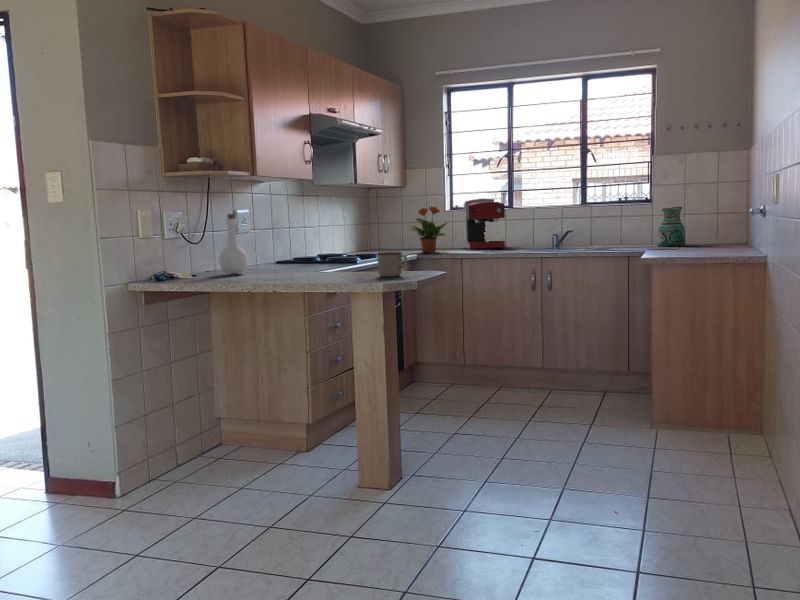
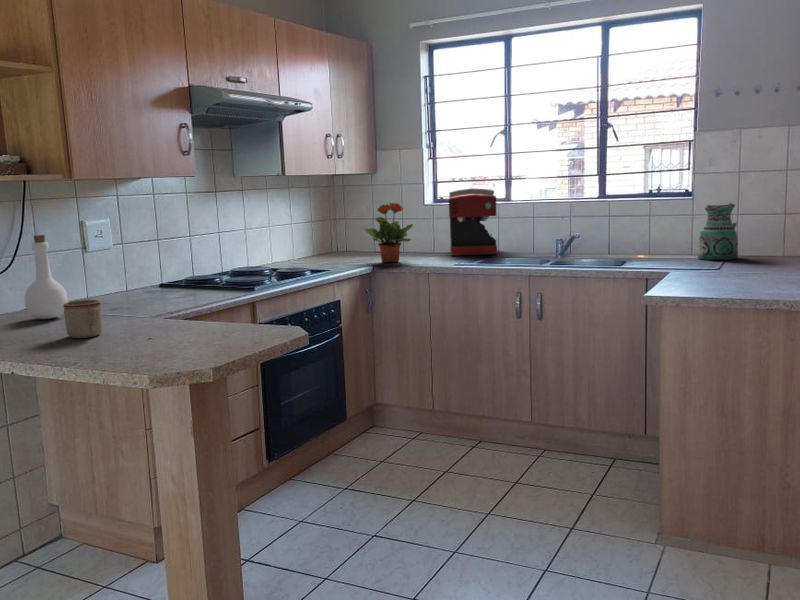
mug: present [377,251,407,277] -> present [63,300,102,338]

